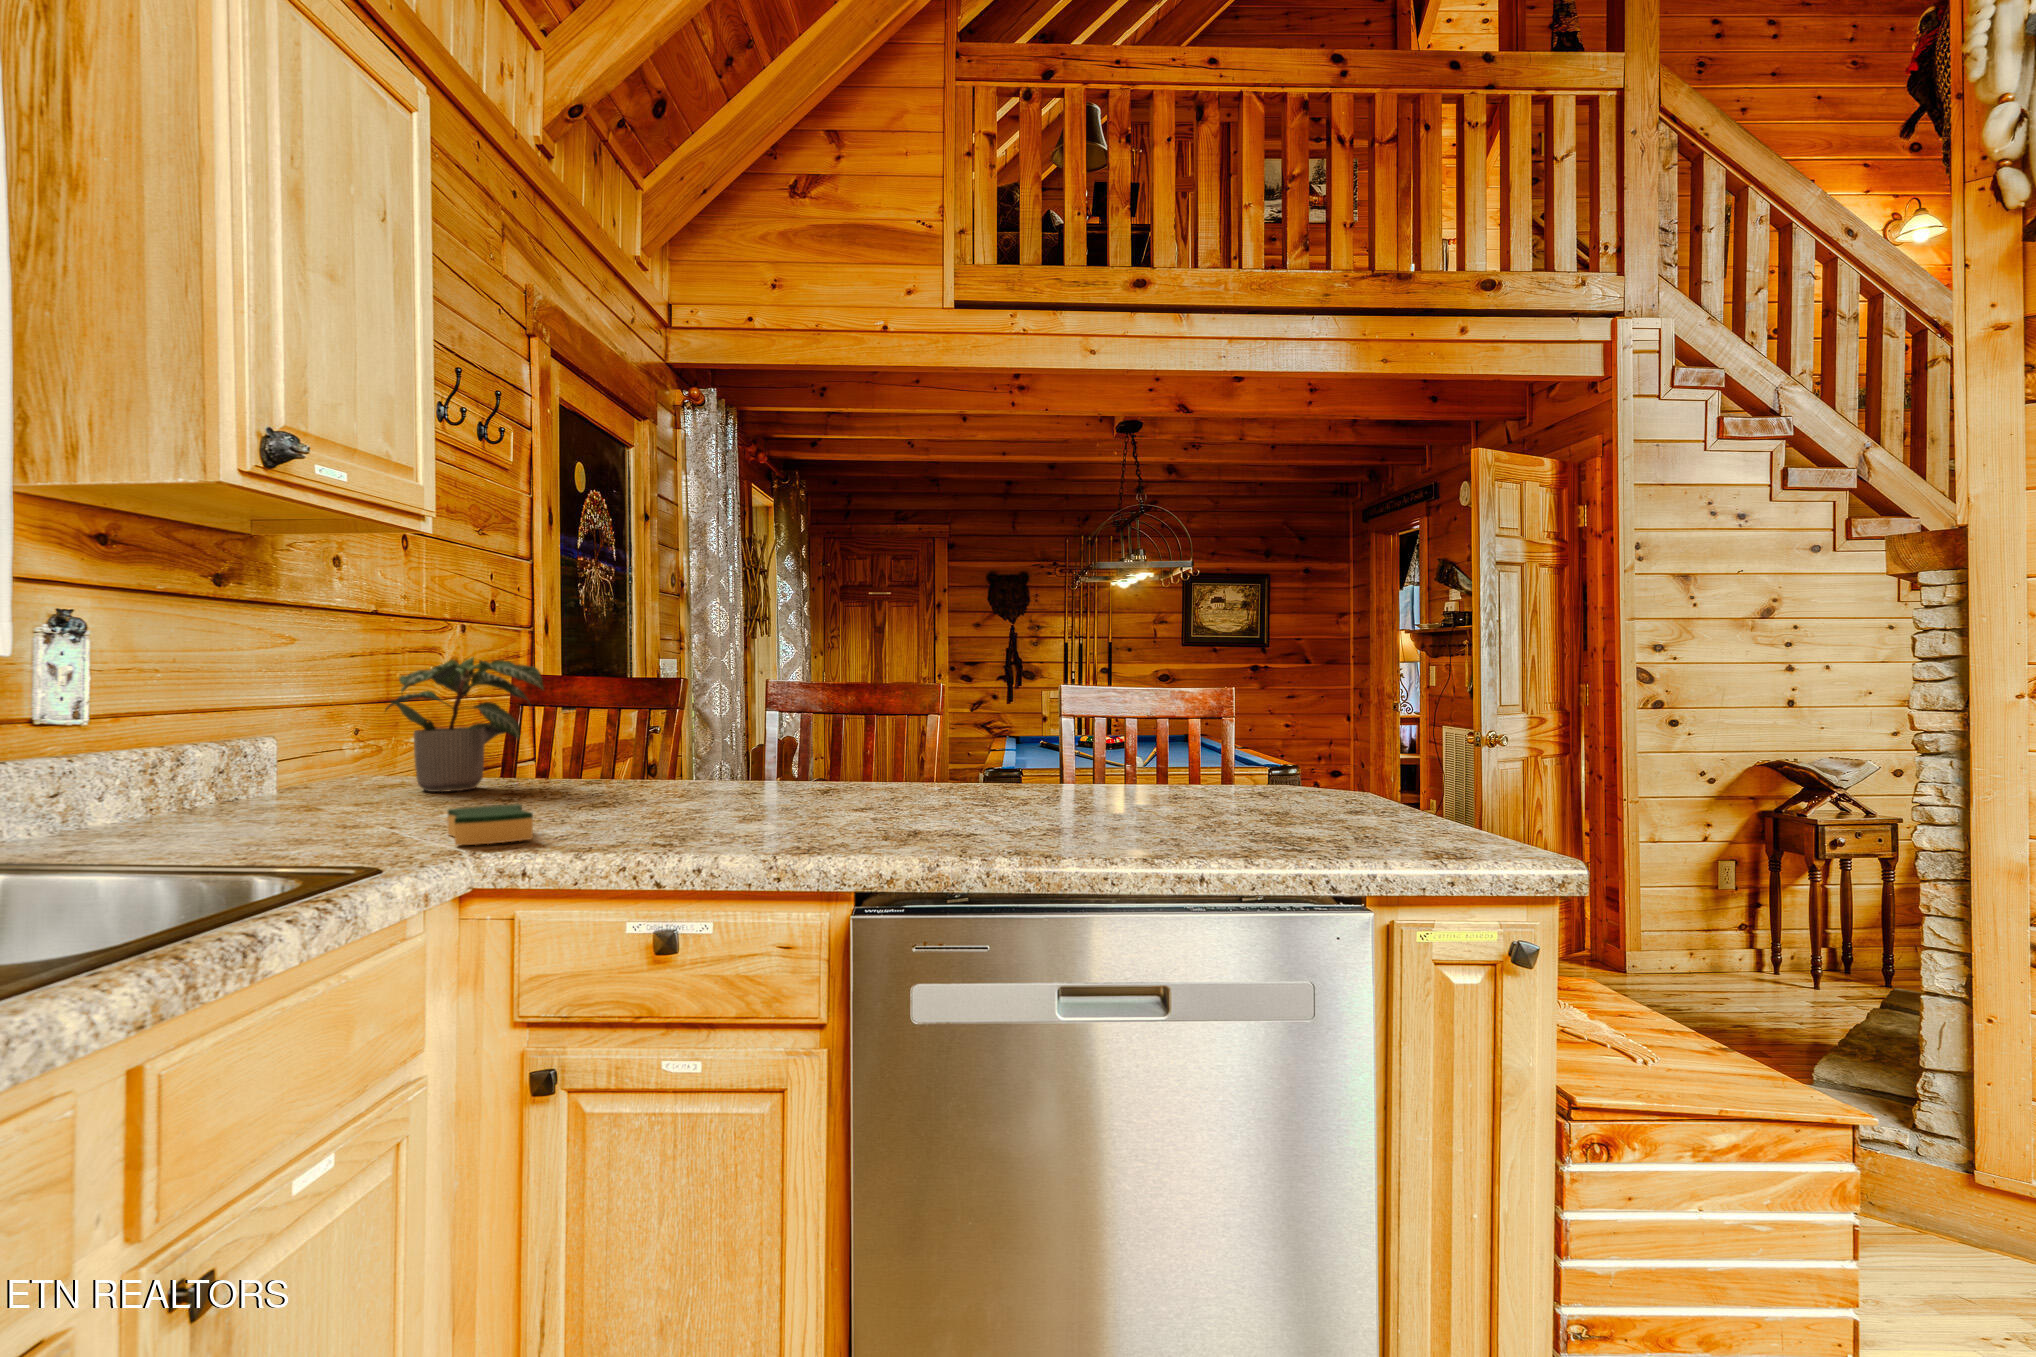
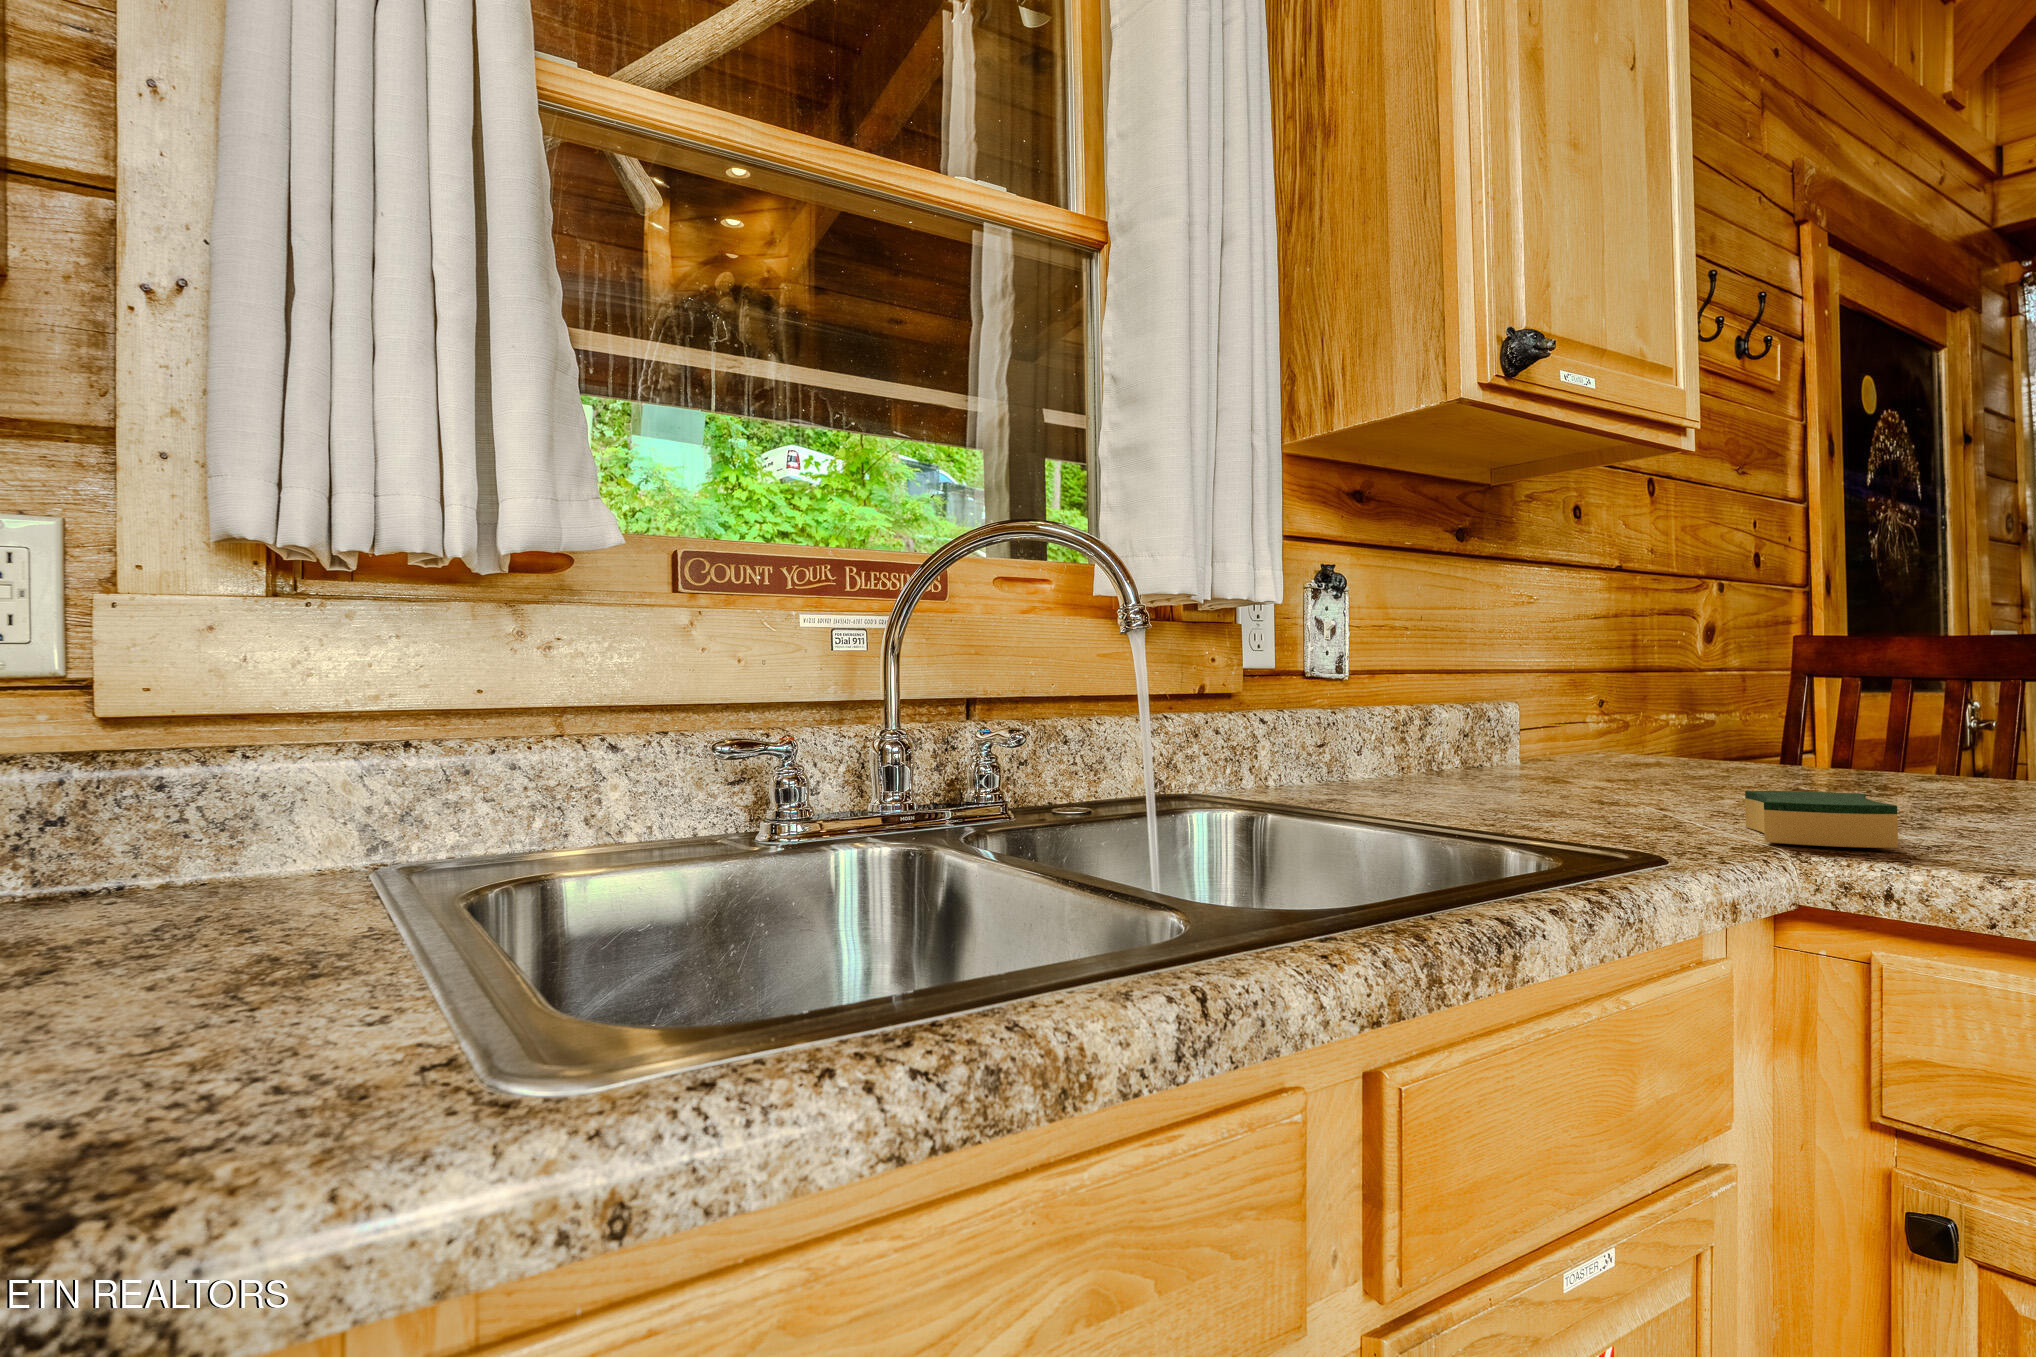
potted plant: present [385,657,544,792] -> none [1636,603,1868,777]

